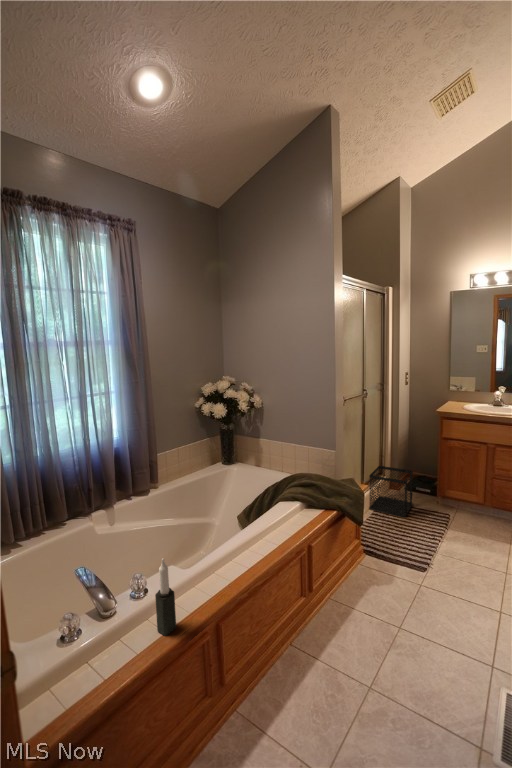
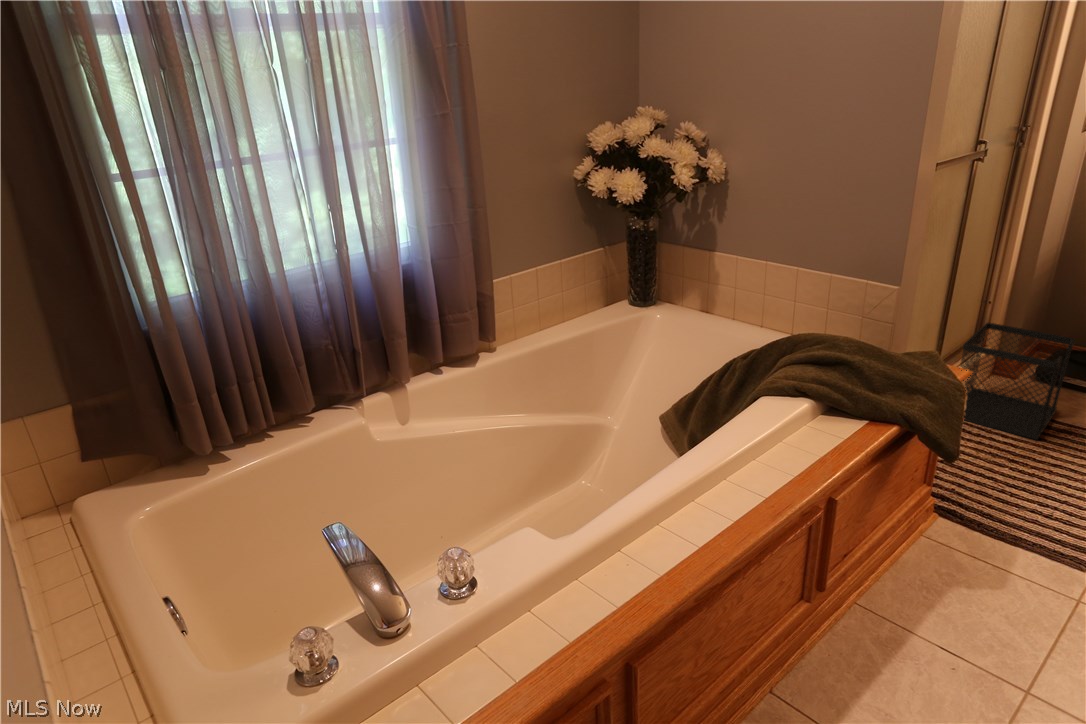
candle: present [155,559,176,636] -> none [490,539,537,688]

